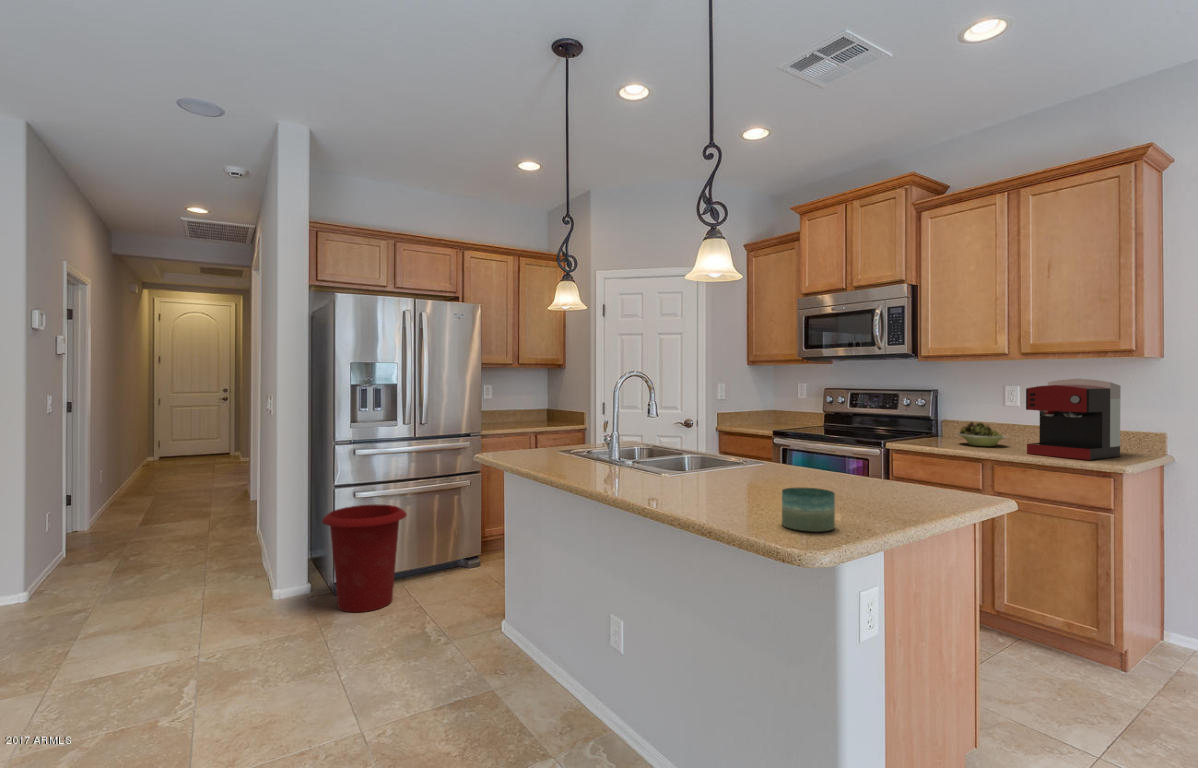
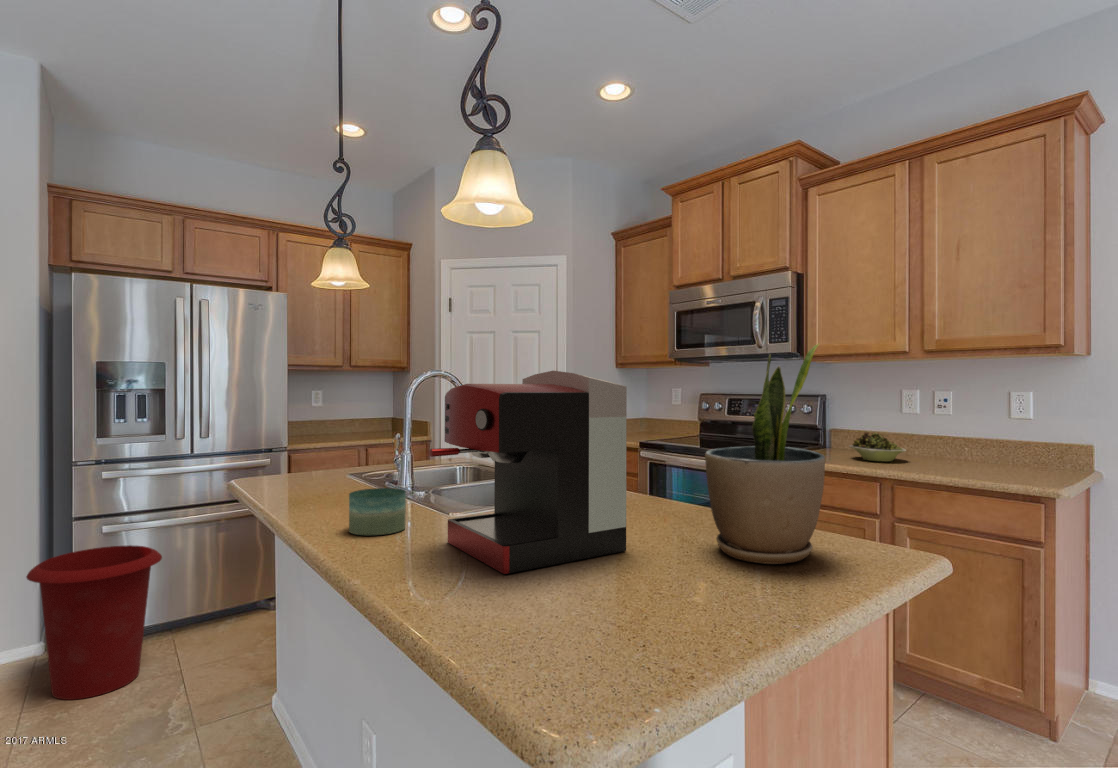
potted plant: none [837,360,916,500] -> present [705,344,825,564]
coffee maker: present [1026,379,1121,460] -> present [430,371,627,574]
candle: present [782,487,835,532] -> present [349,488,406,535]

